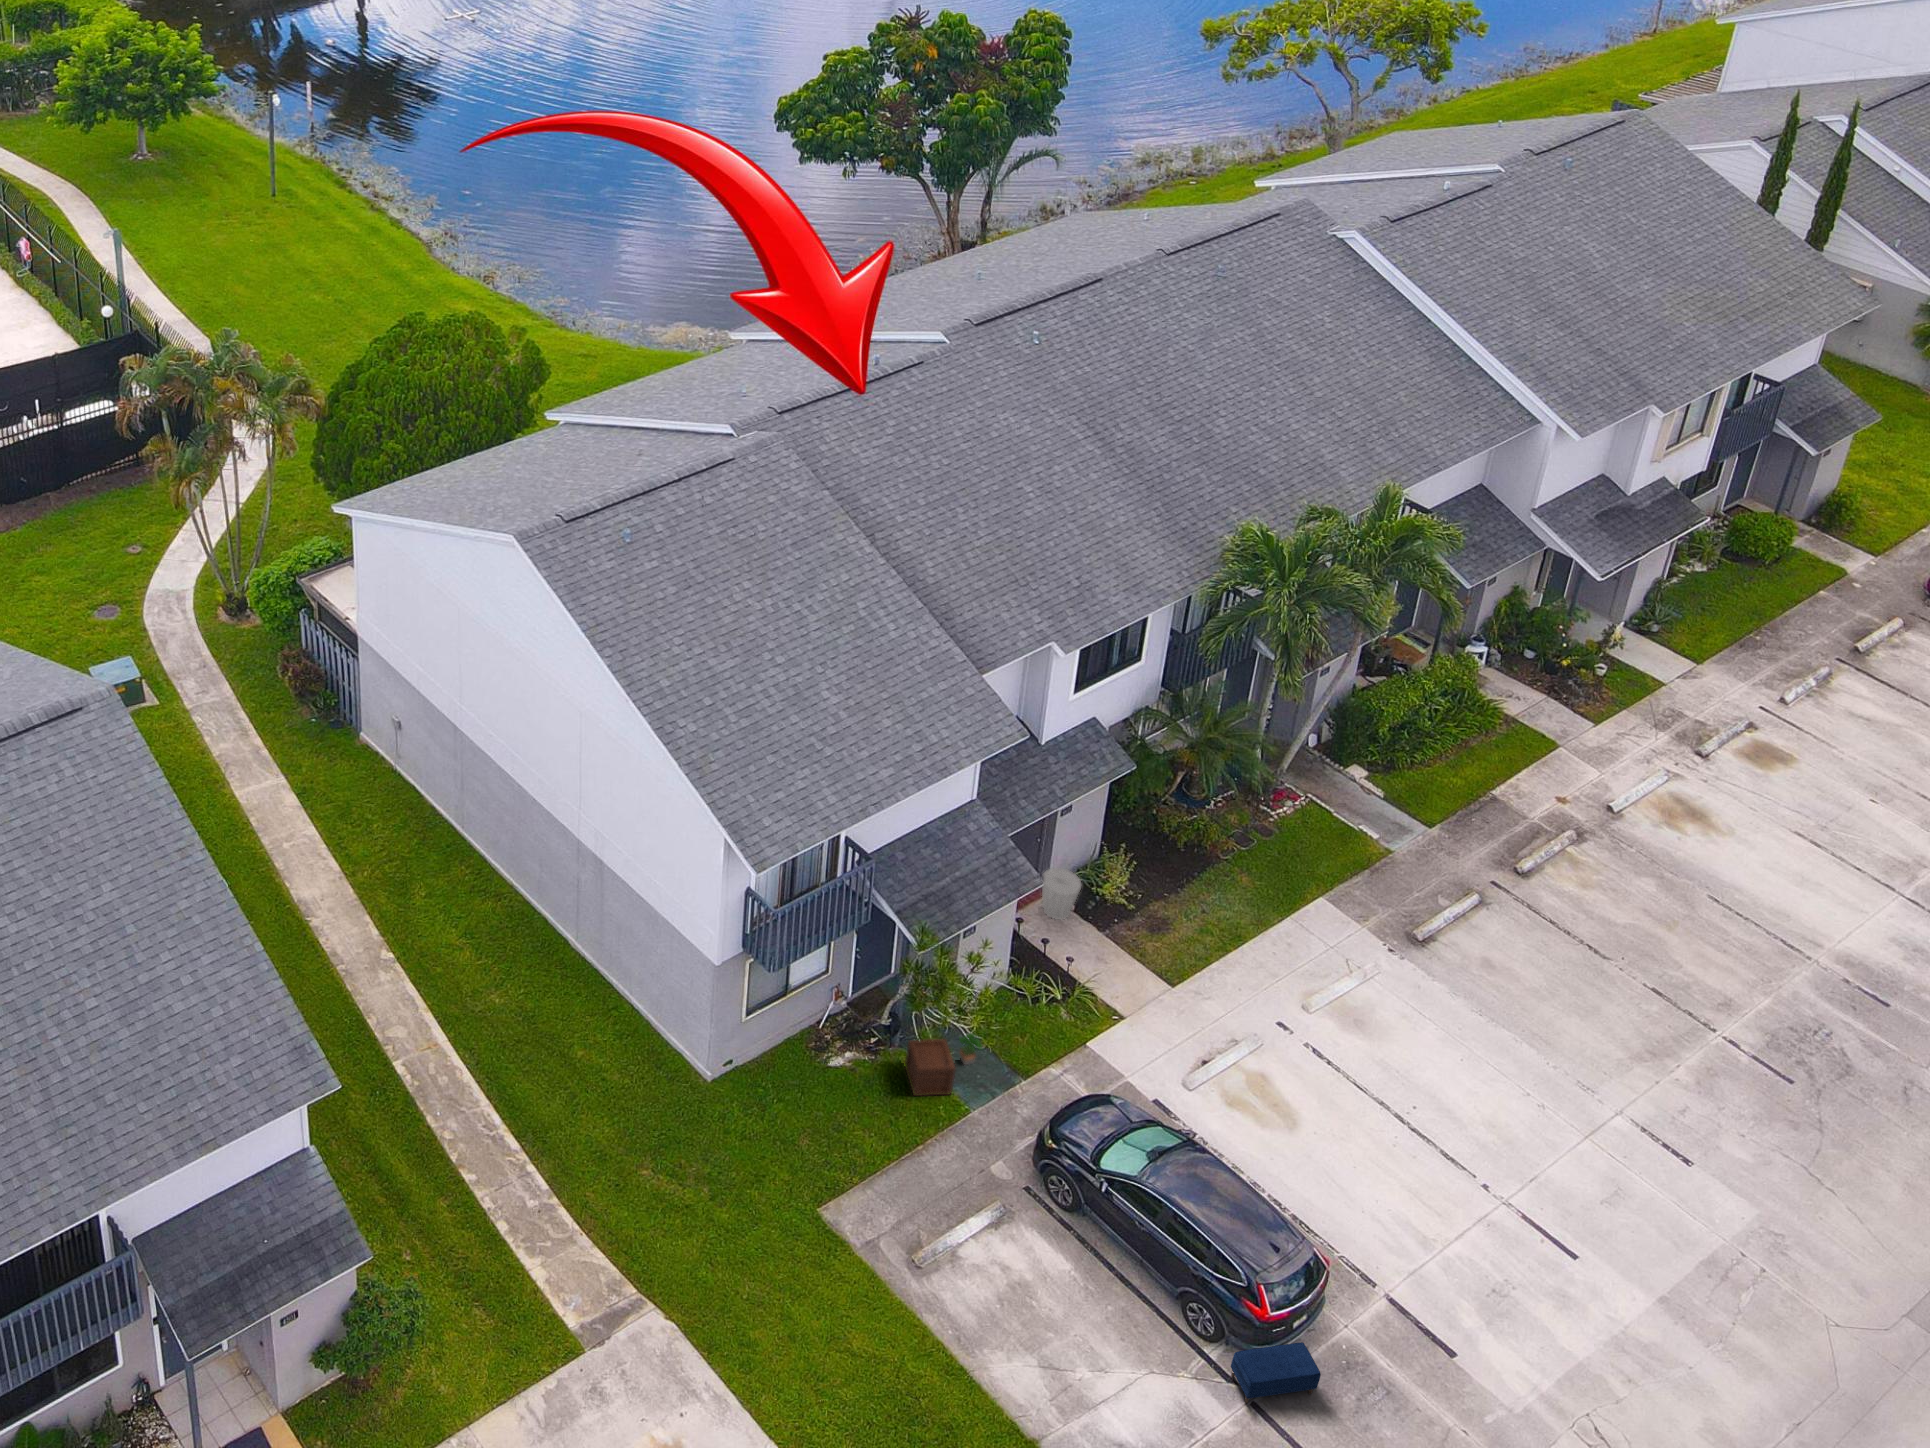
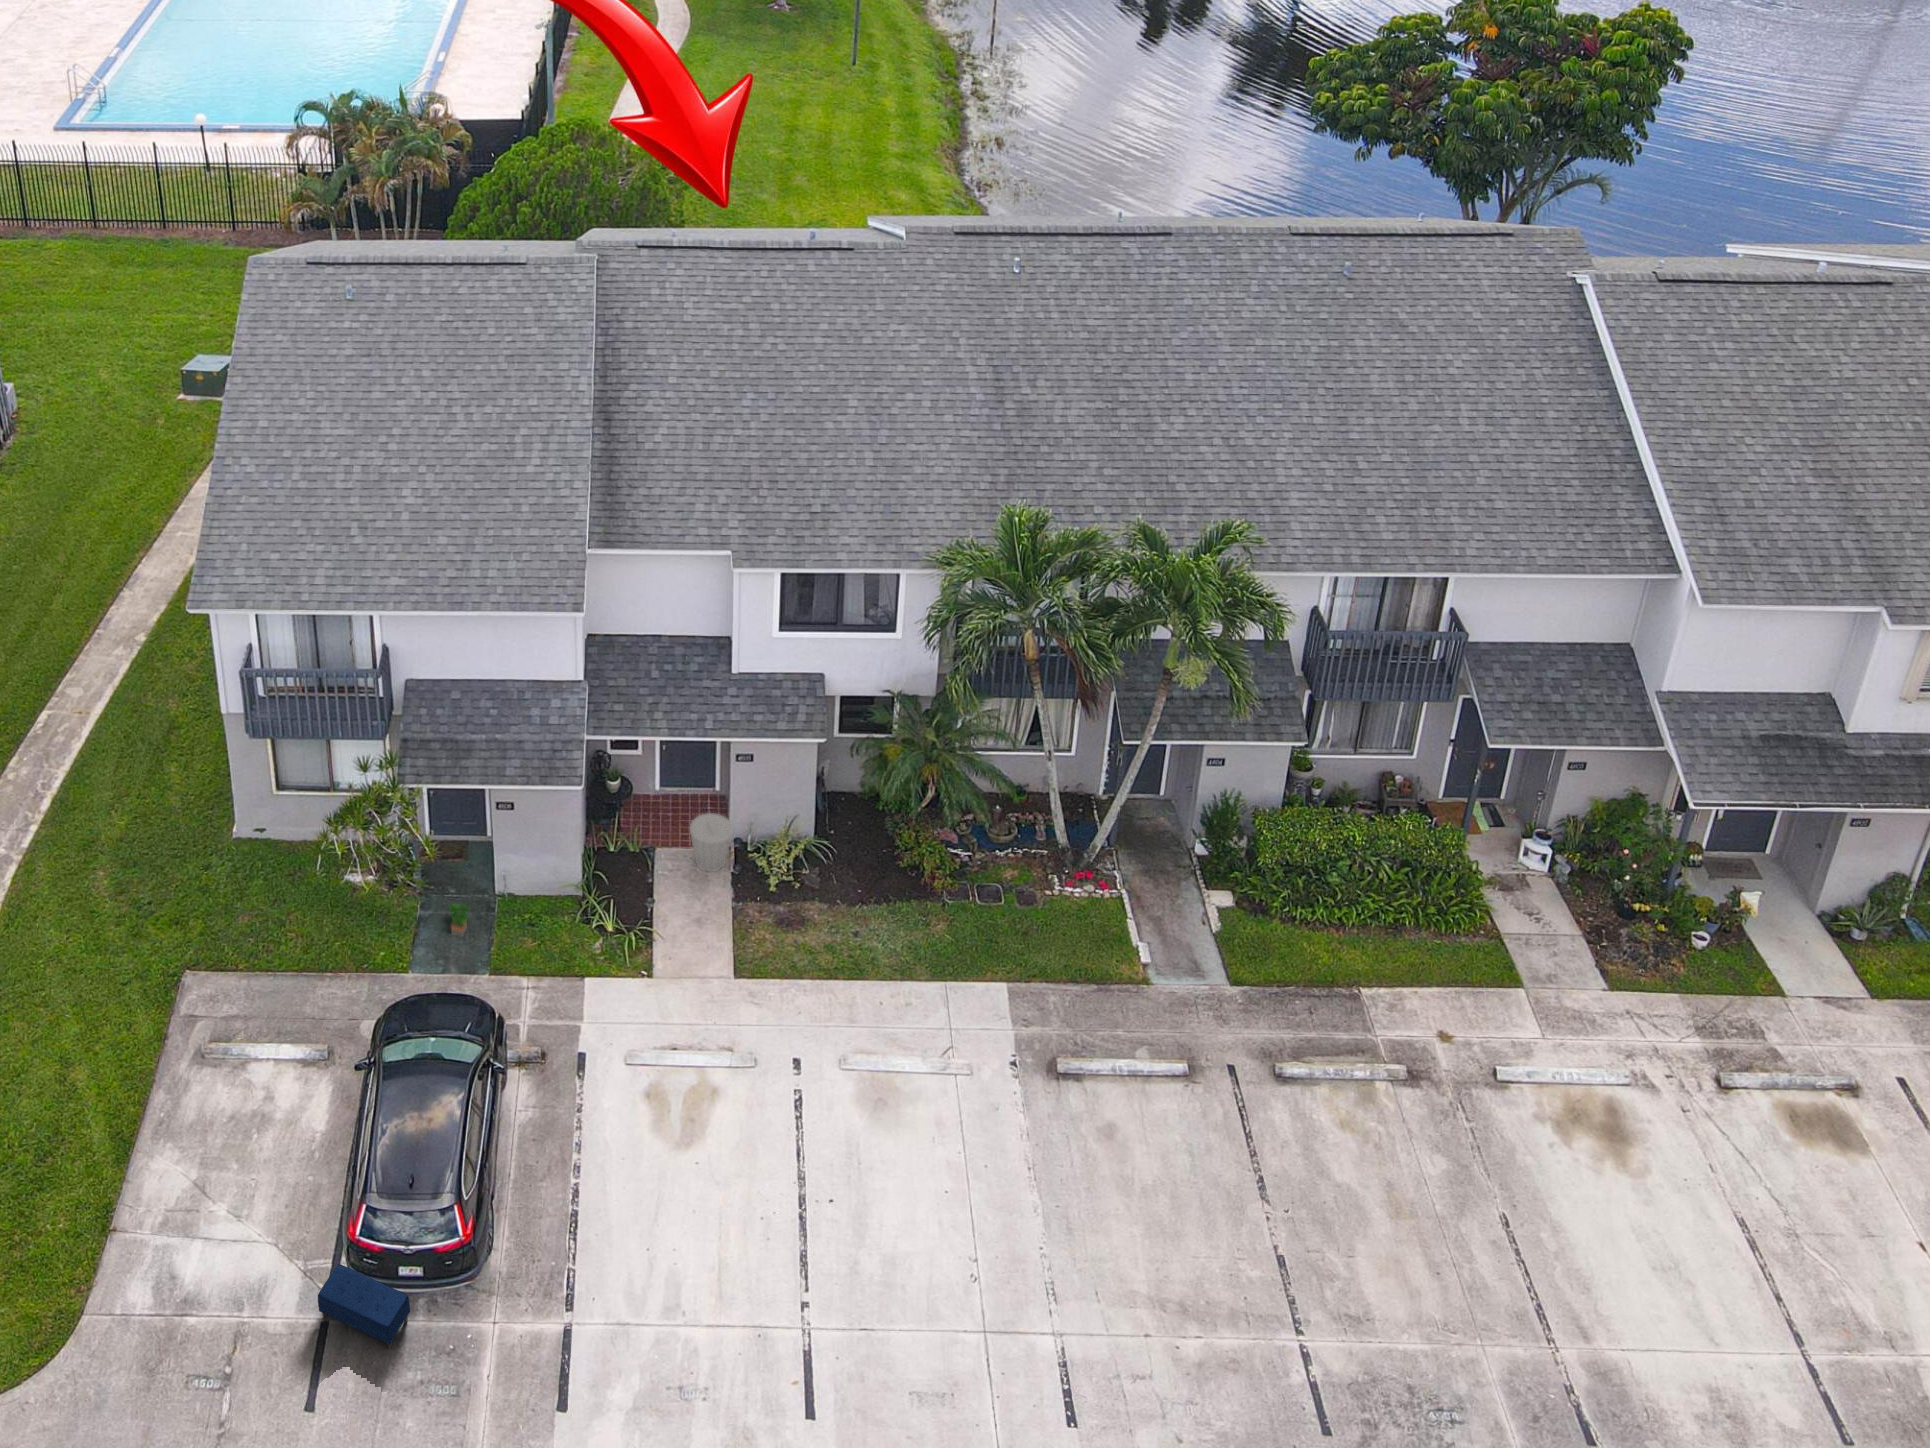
wooden crate: present [905,1039,956,1096] -> none [373,880,433,949]

